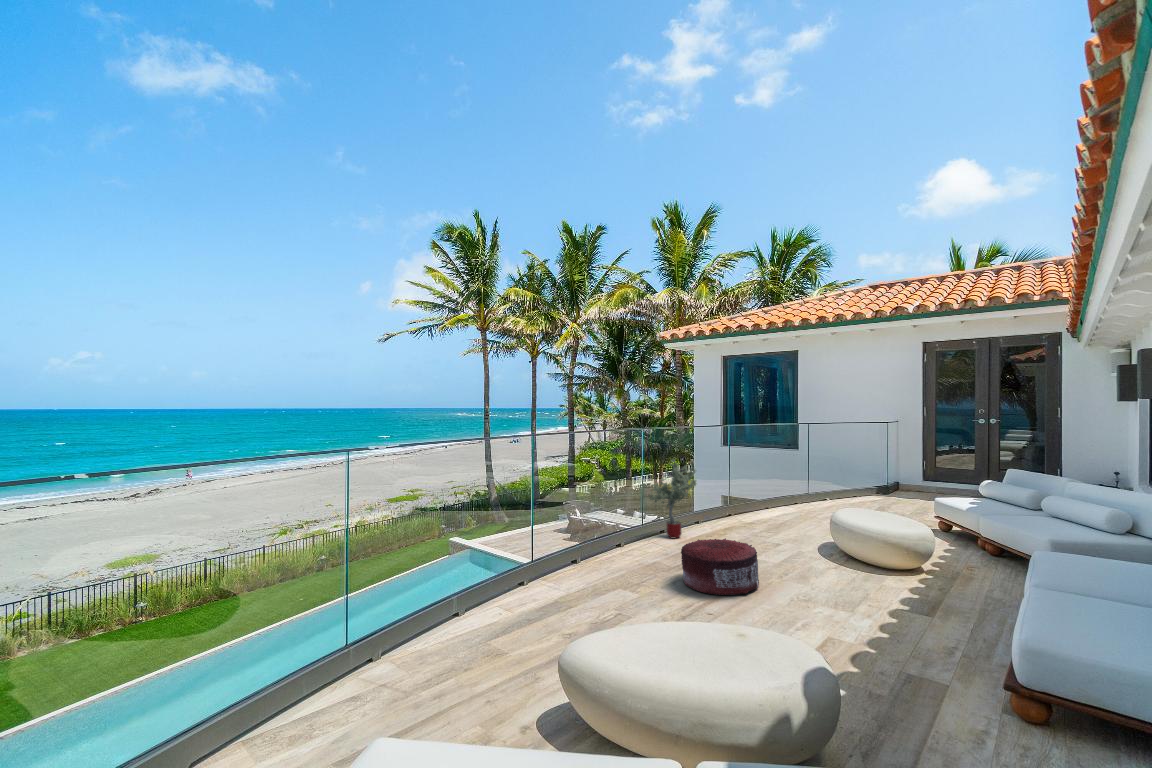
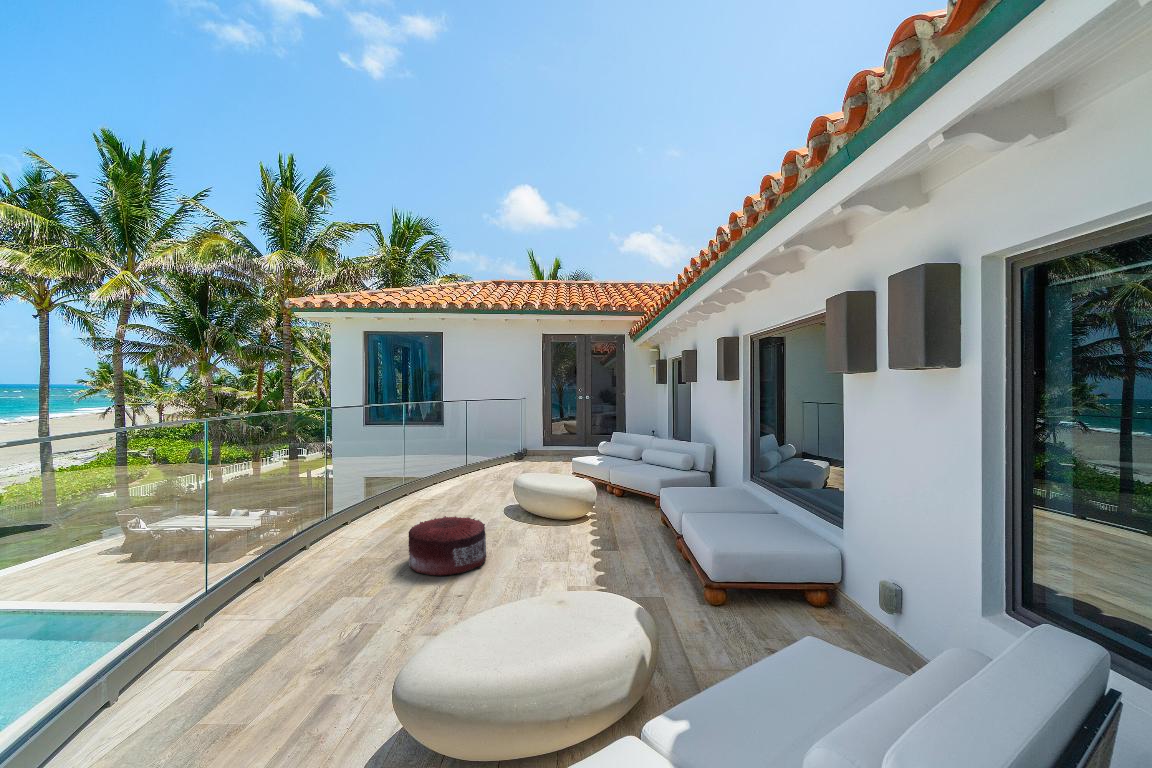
potted tree: present [648,460,697,538] -> none [331,439,386,526]

